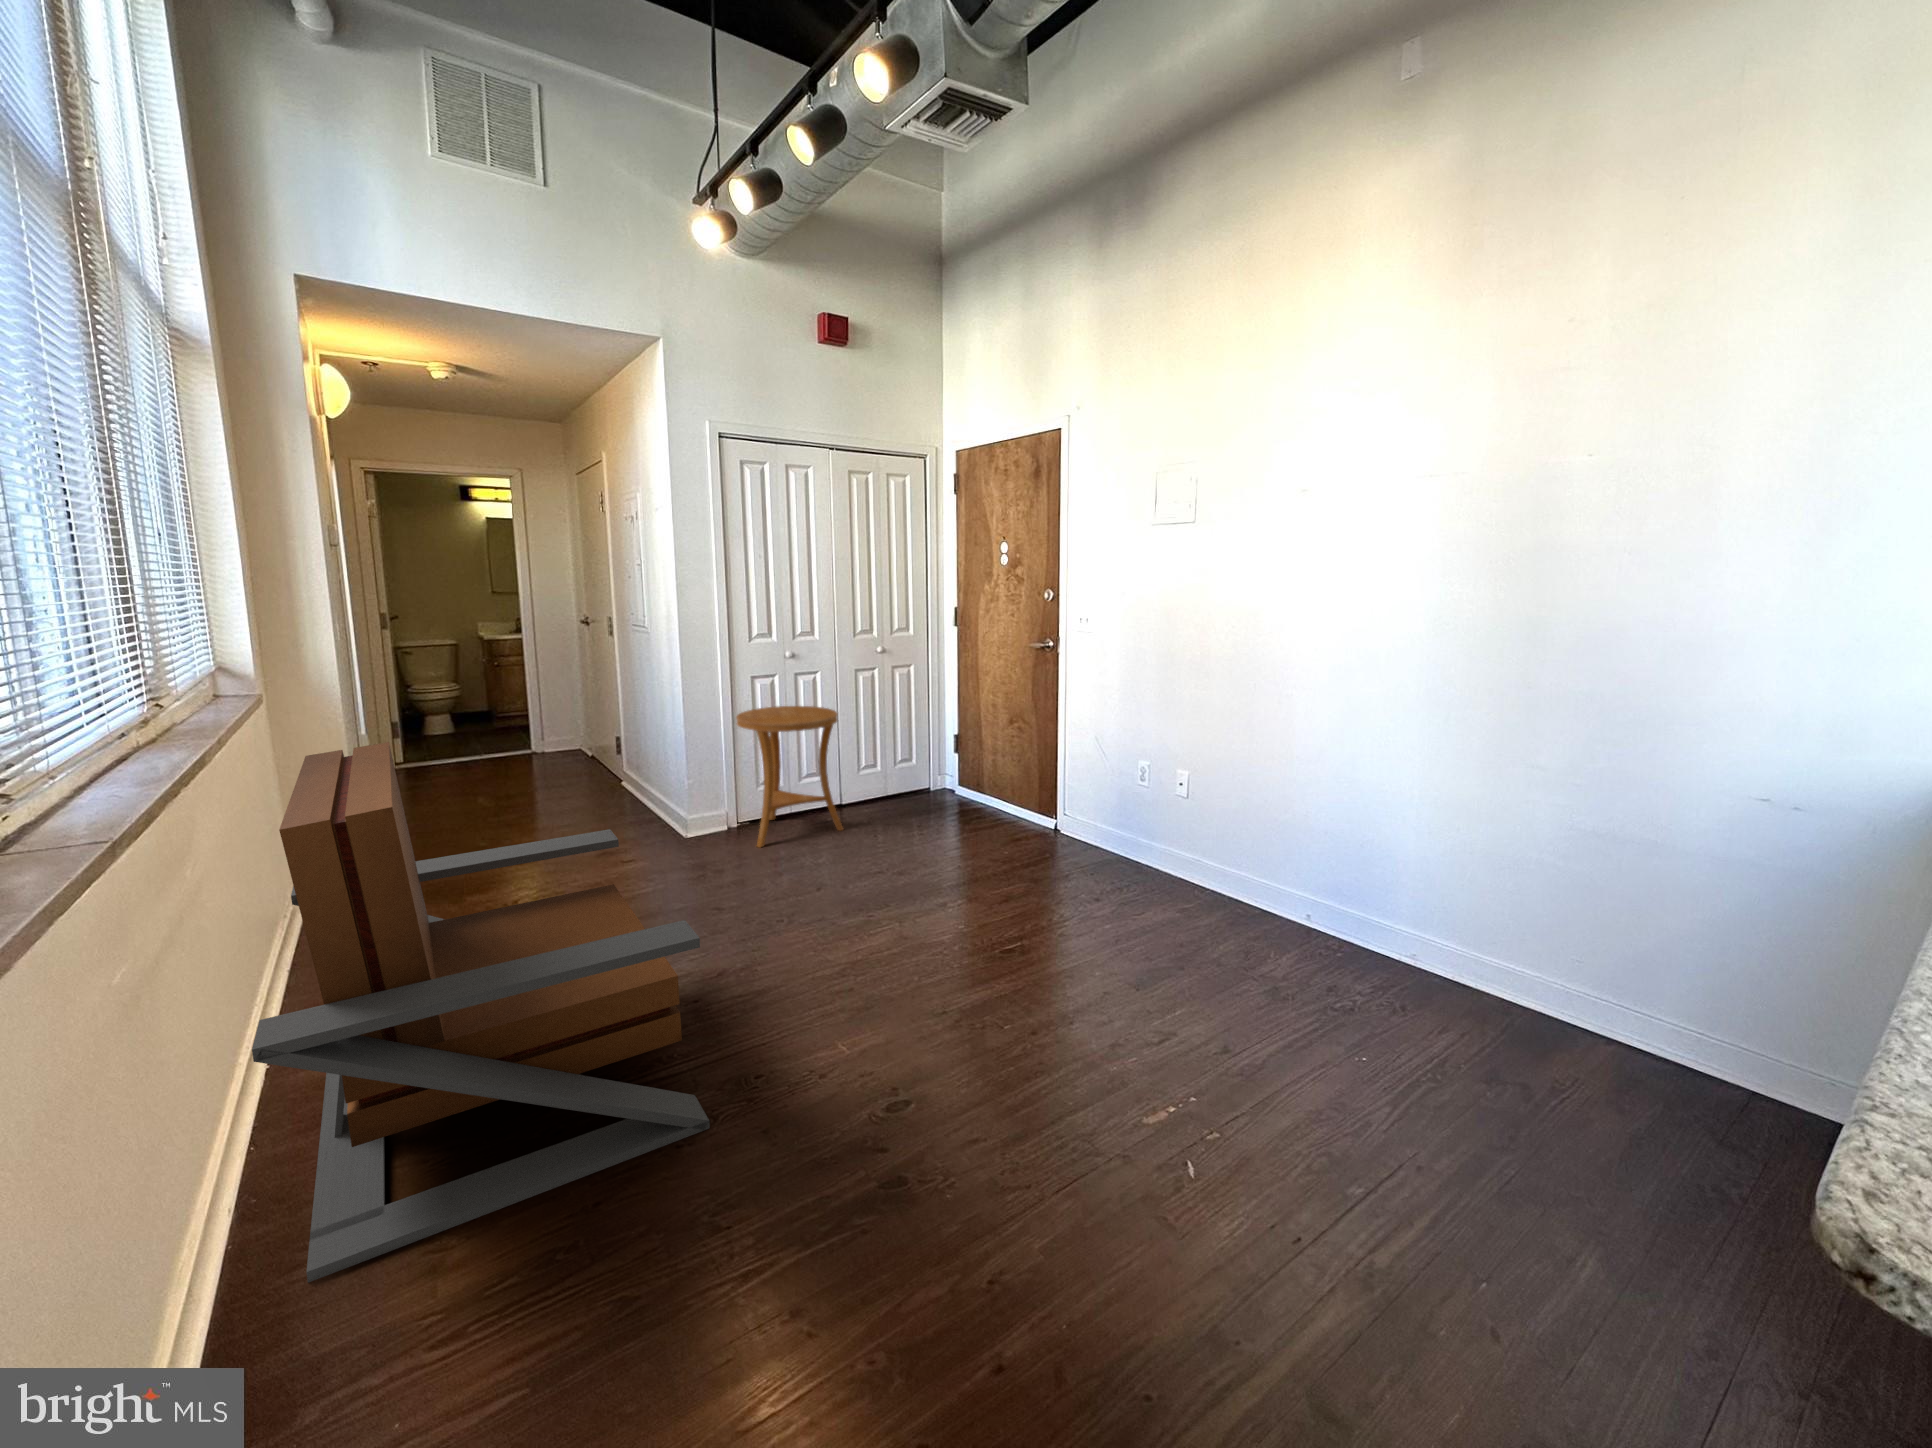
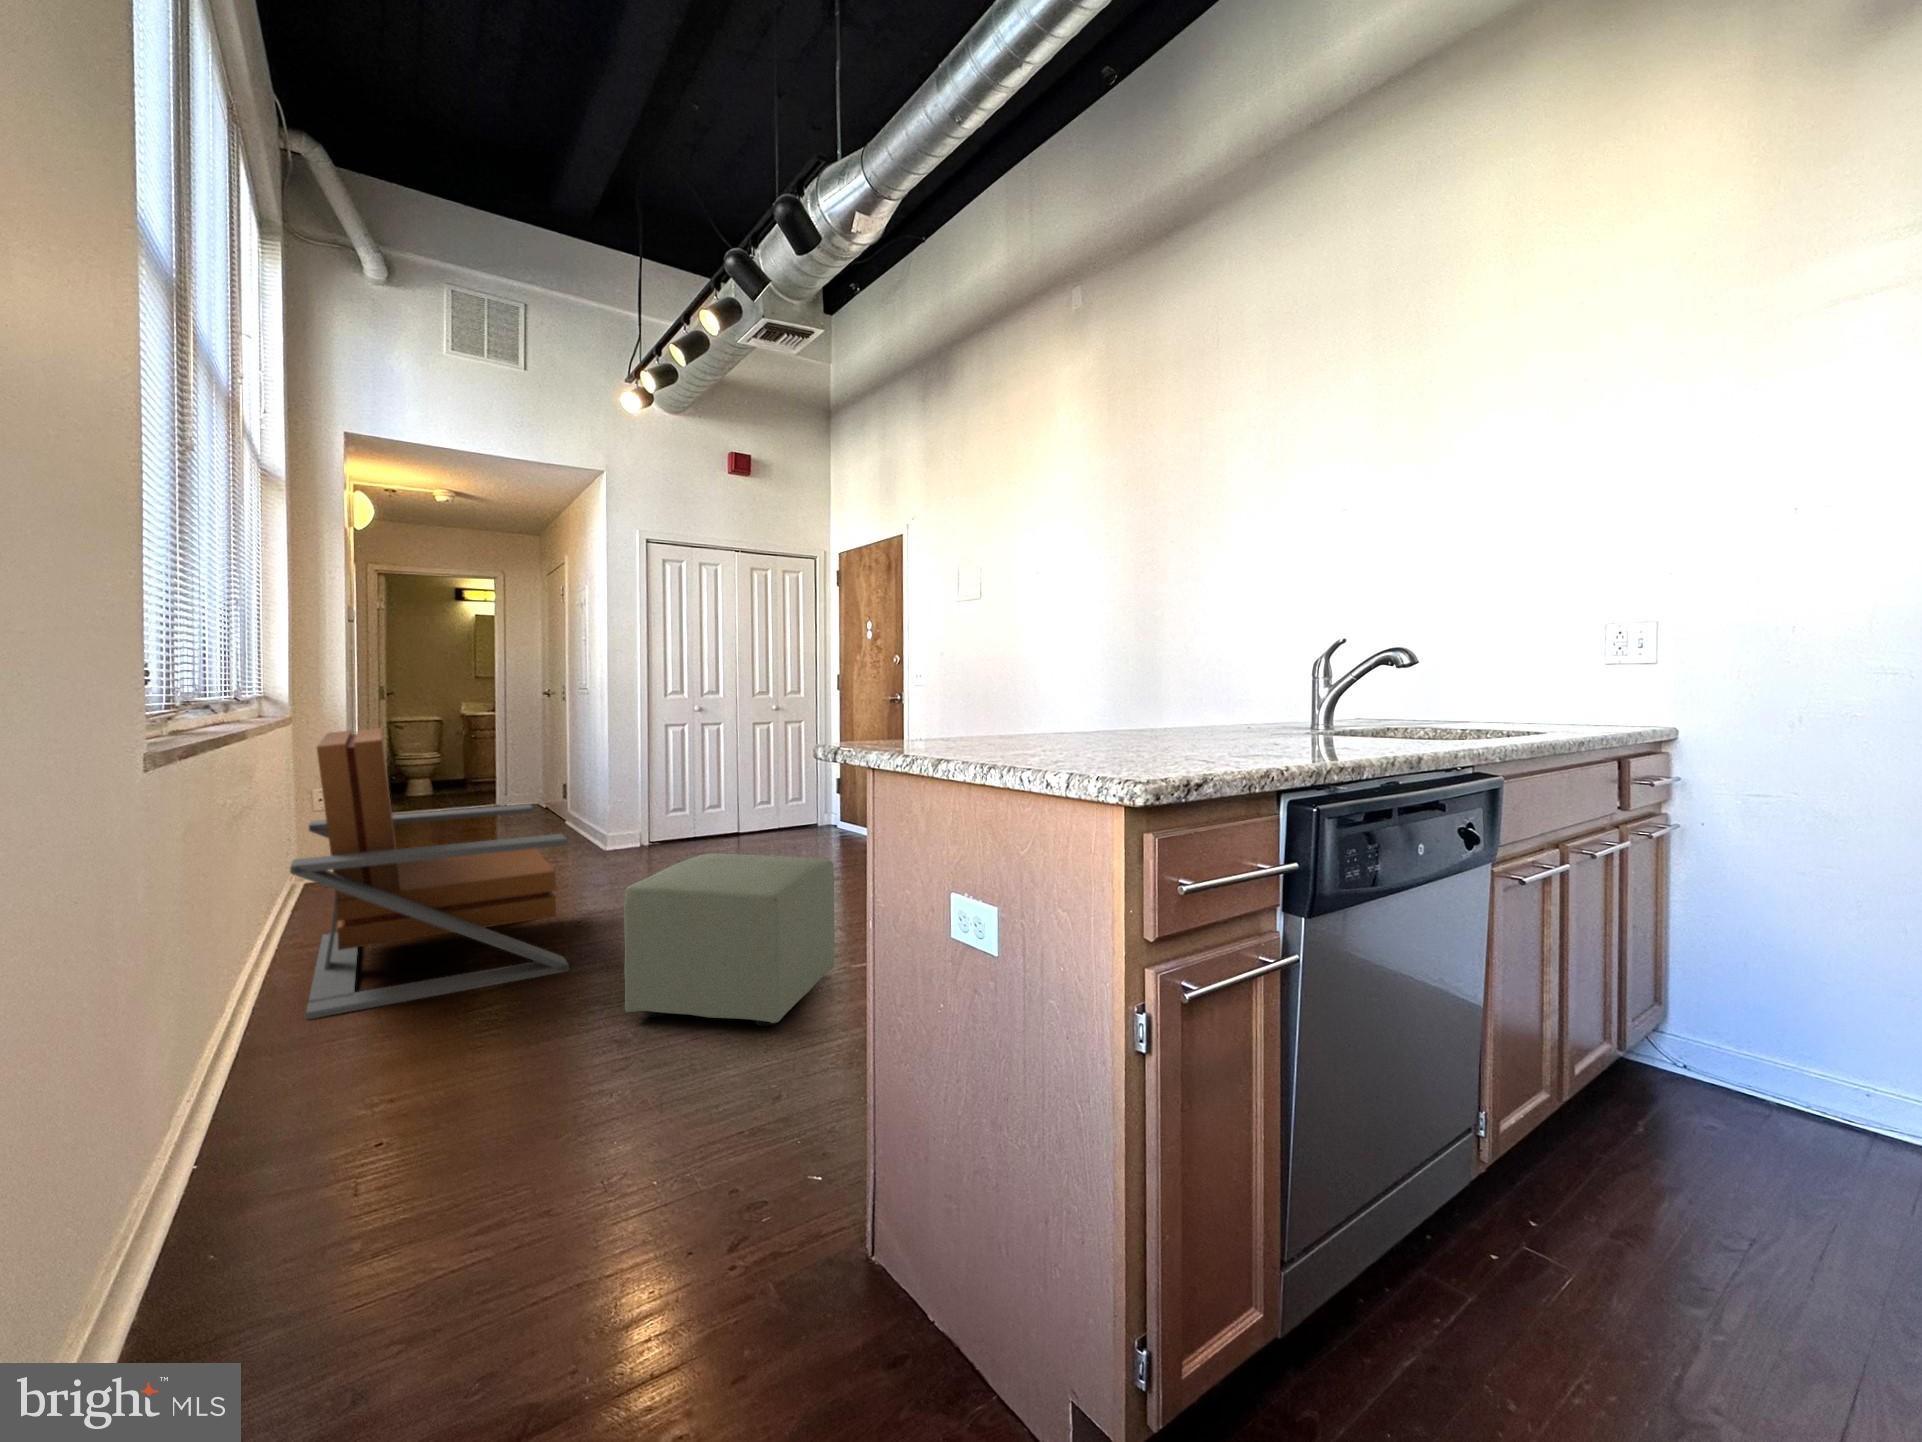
side table: present [736,706,843,847] -> none [649,748,733,854]
ottoman: none [837,959,1127,1315] -> present [624,854,835,1026]

